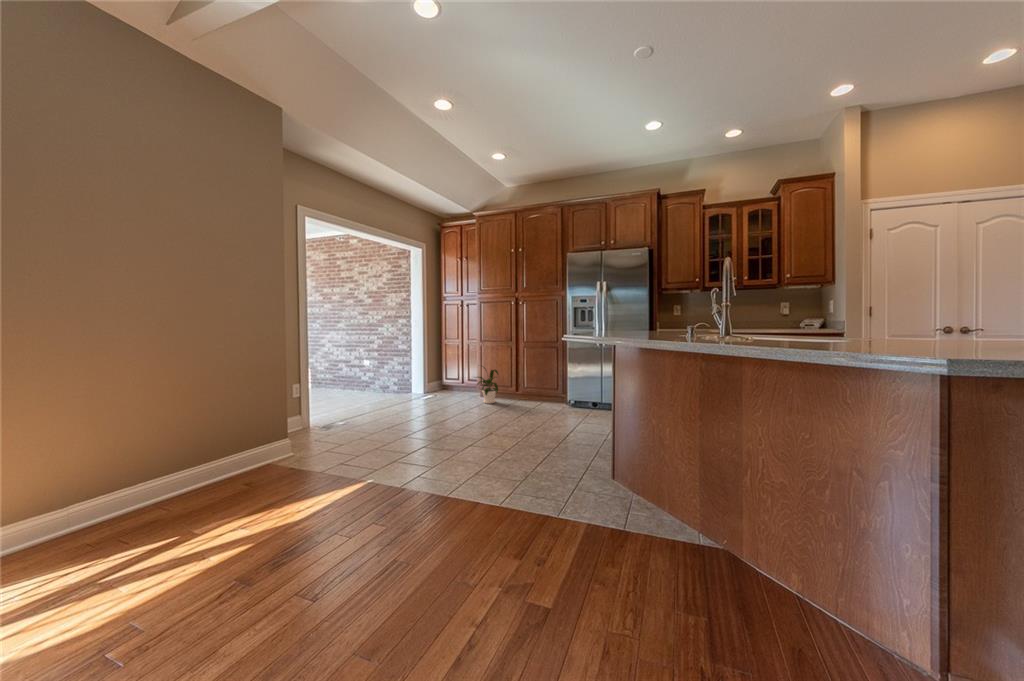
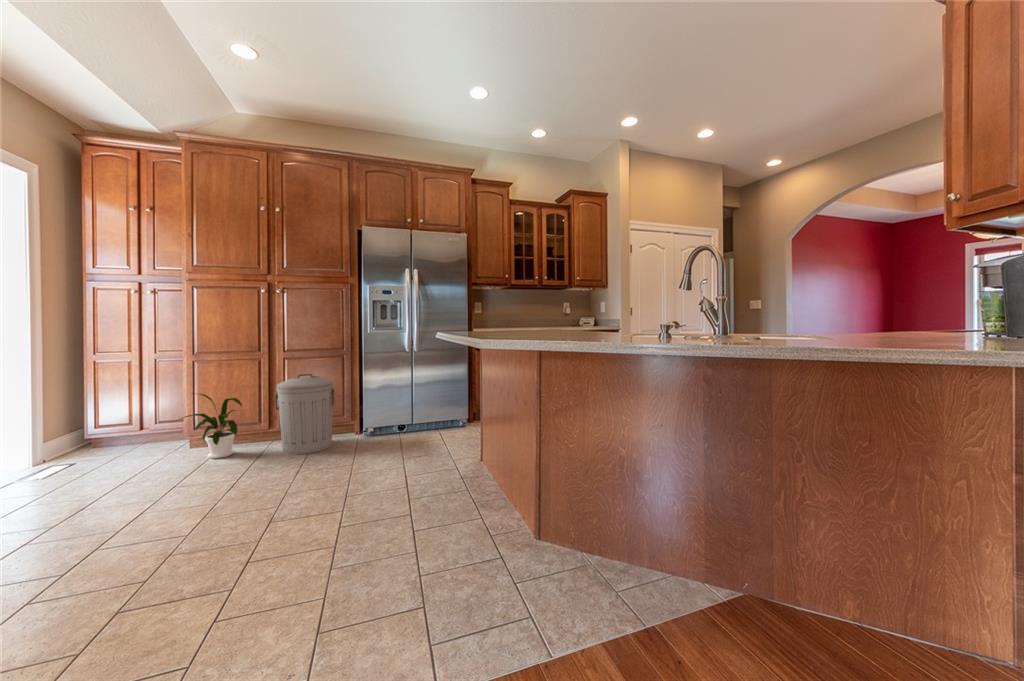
trash can: none [514,359,548,410] -> present [276,374,334,455]

